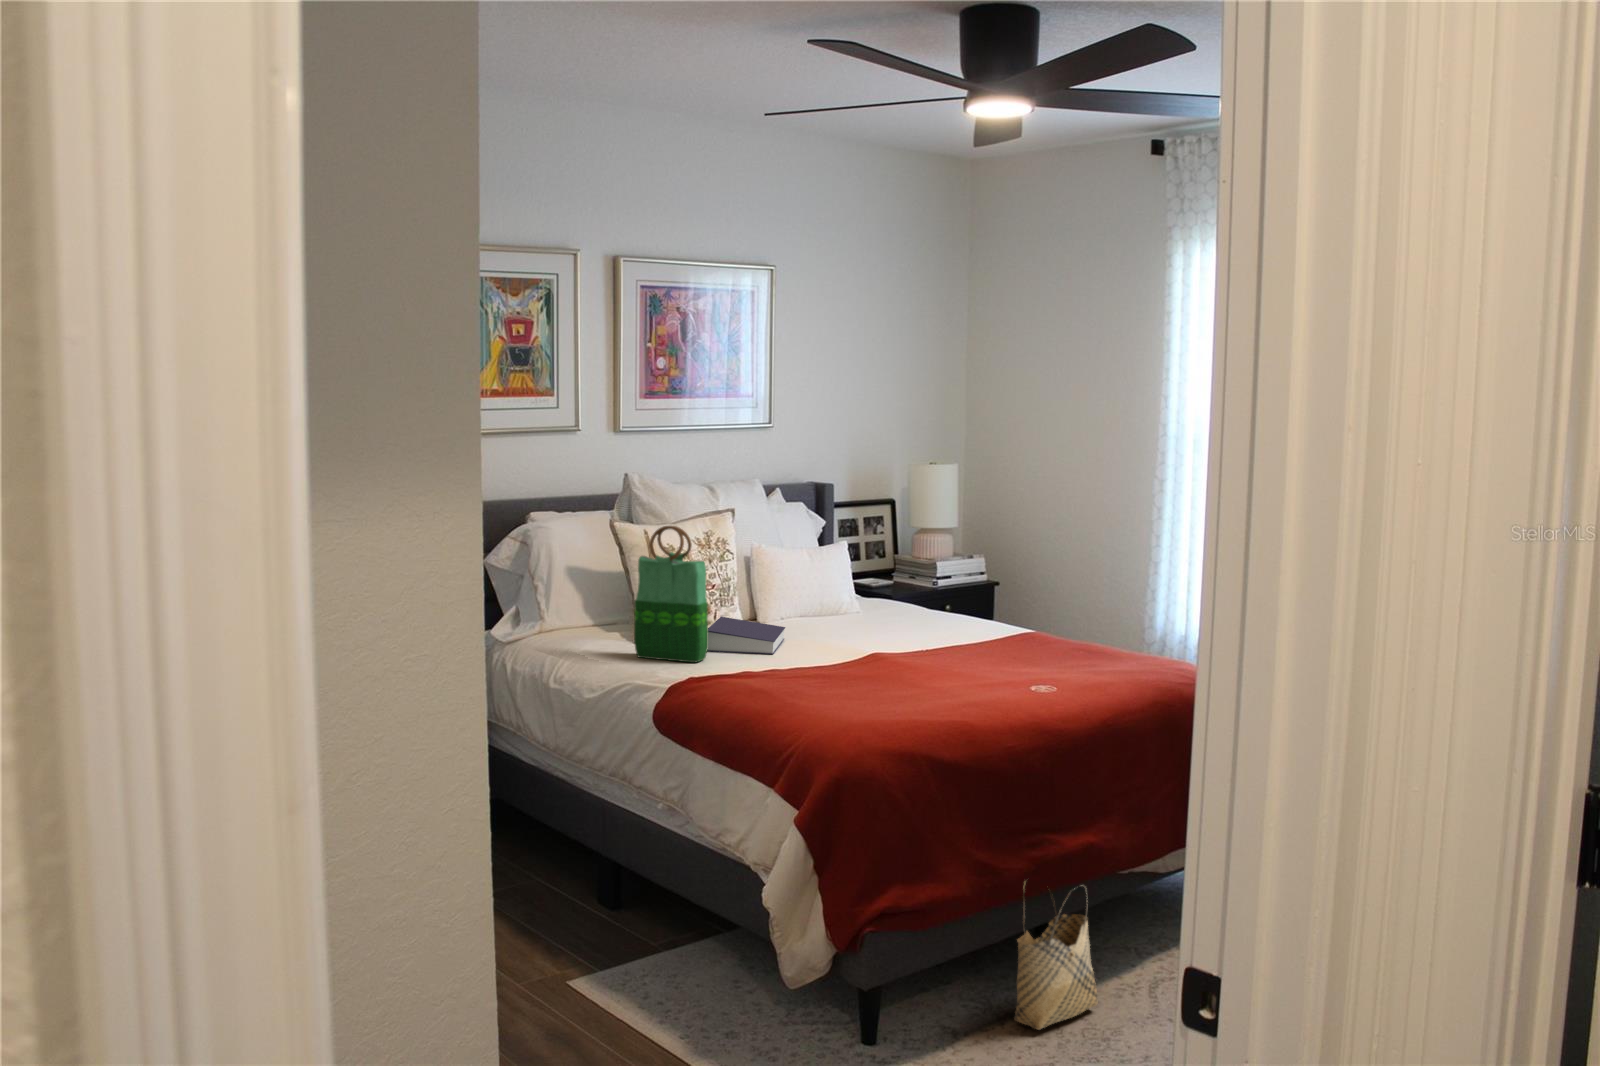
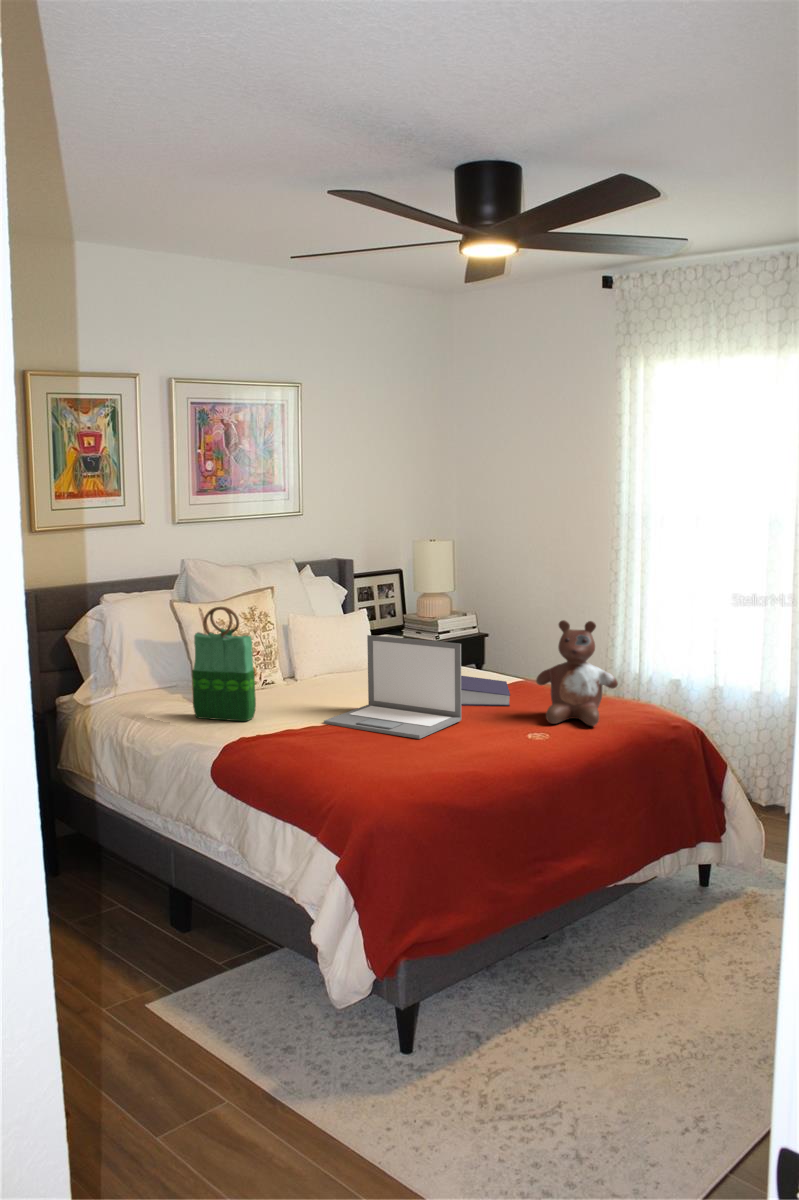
stuffed bear: none [1047,554,1147,683] -> present [536,620,618,726]
laptop: none [788,566,955,688] -> present [324,635,461,739]
book: present [707,617,785,654] -> present [461,676,510,706]
woven basket: present [1014,882,1097,1030] -> none [525,894,593,1030]

